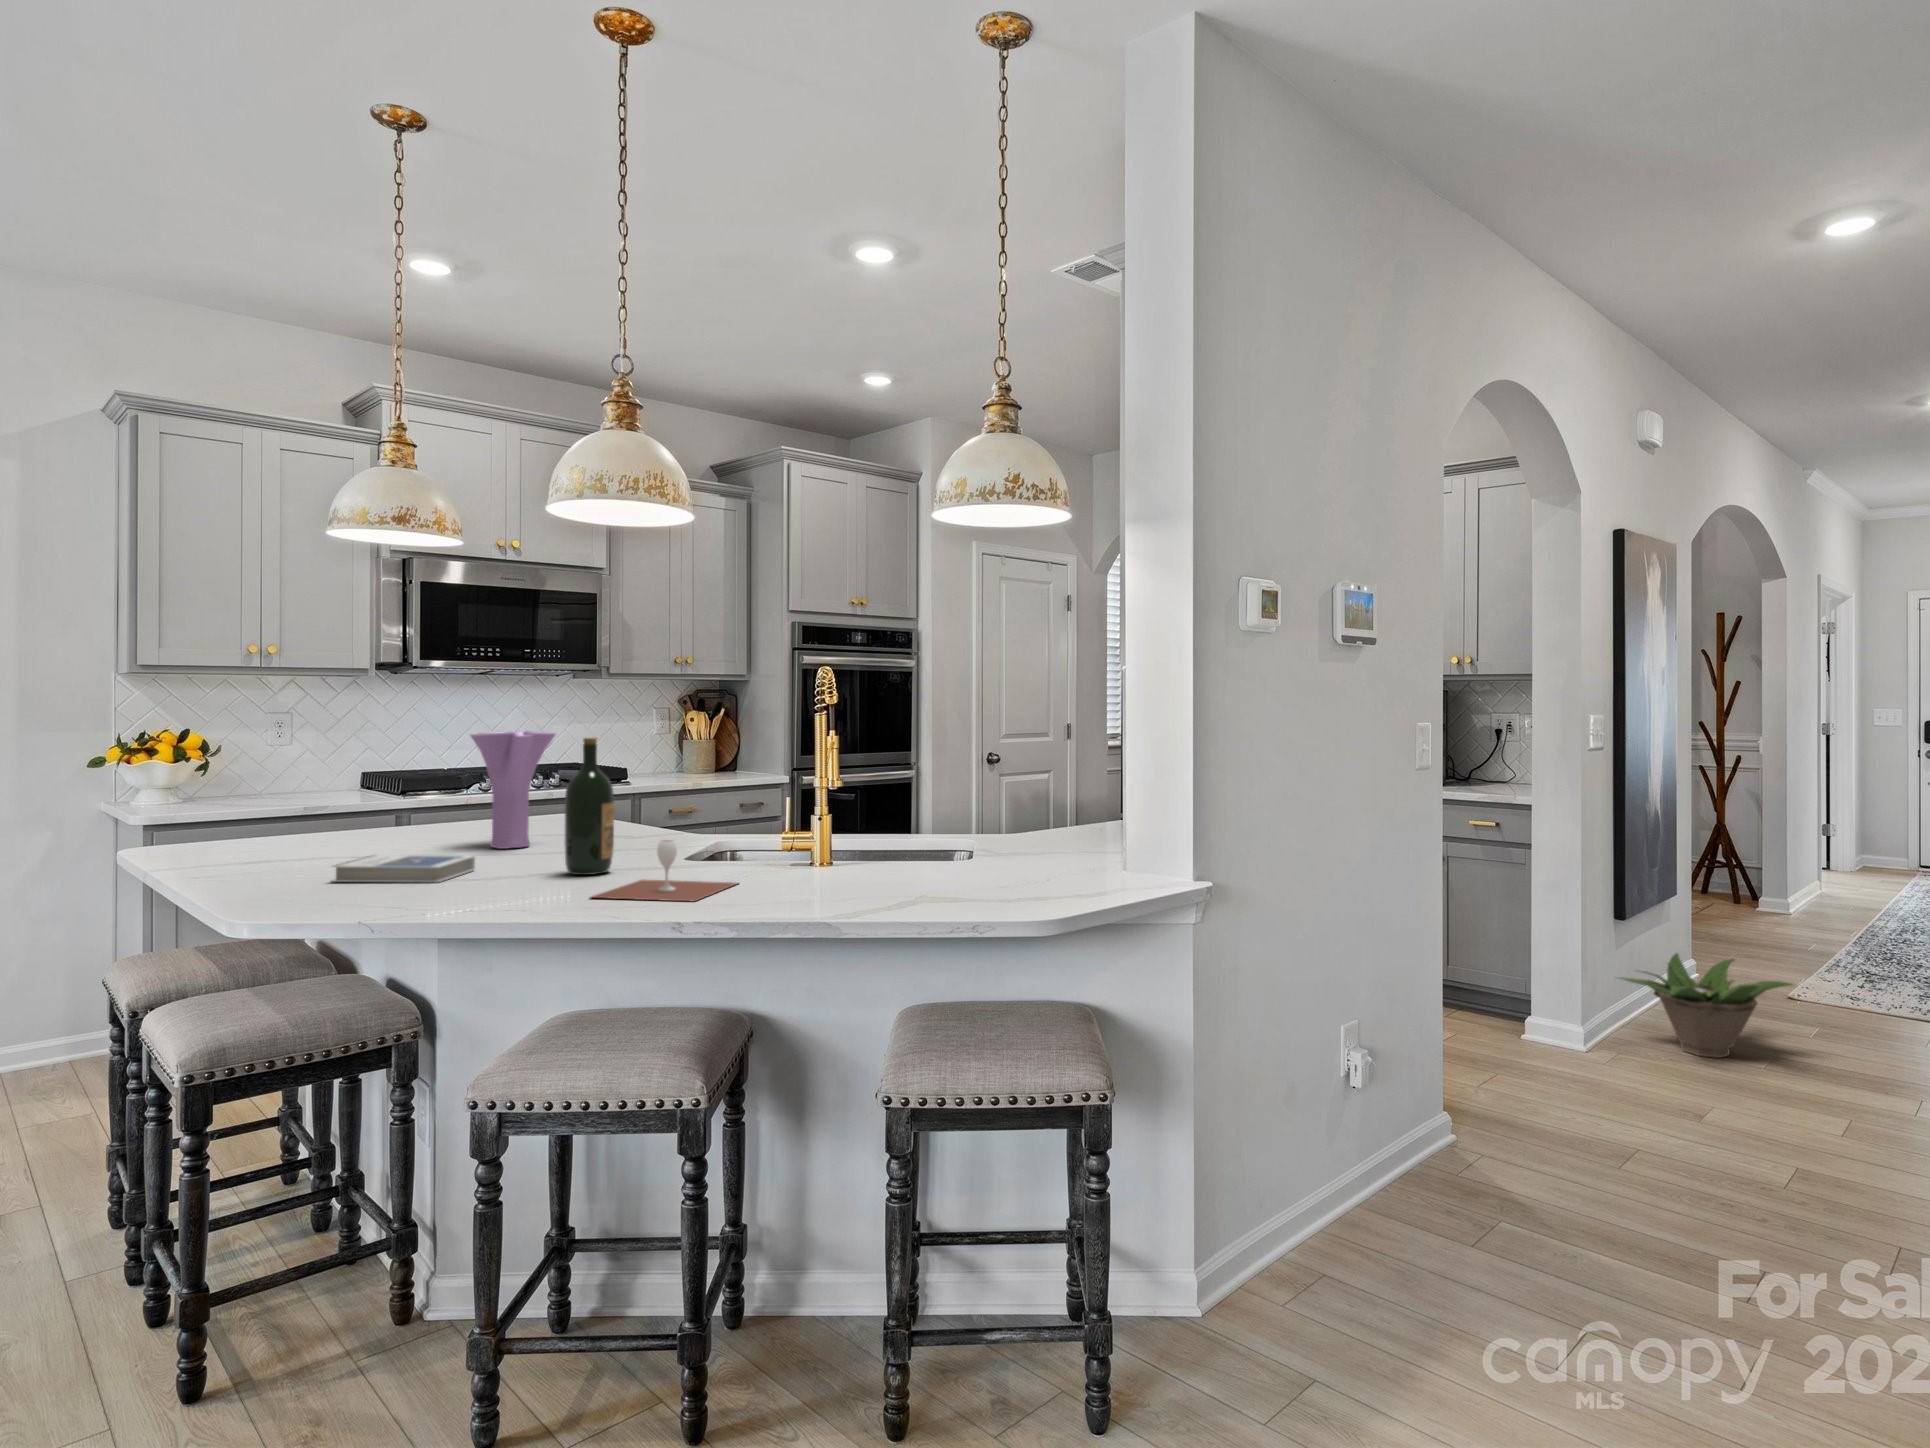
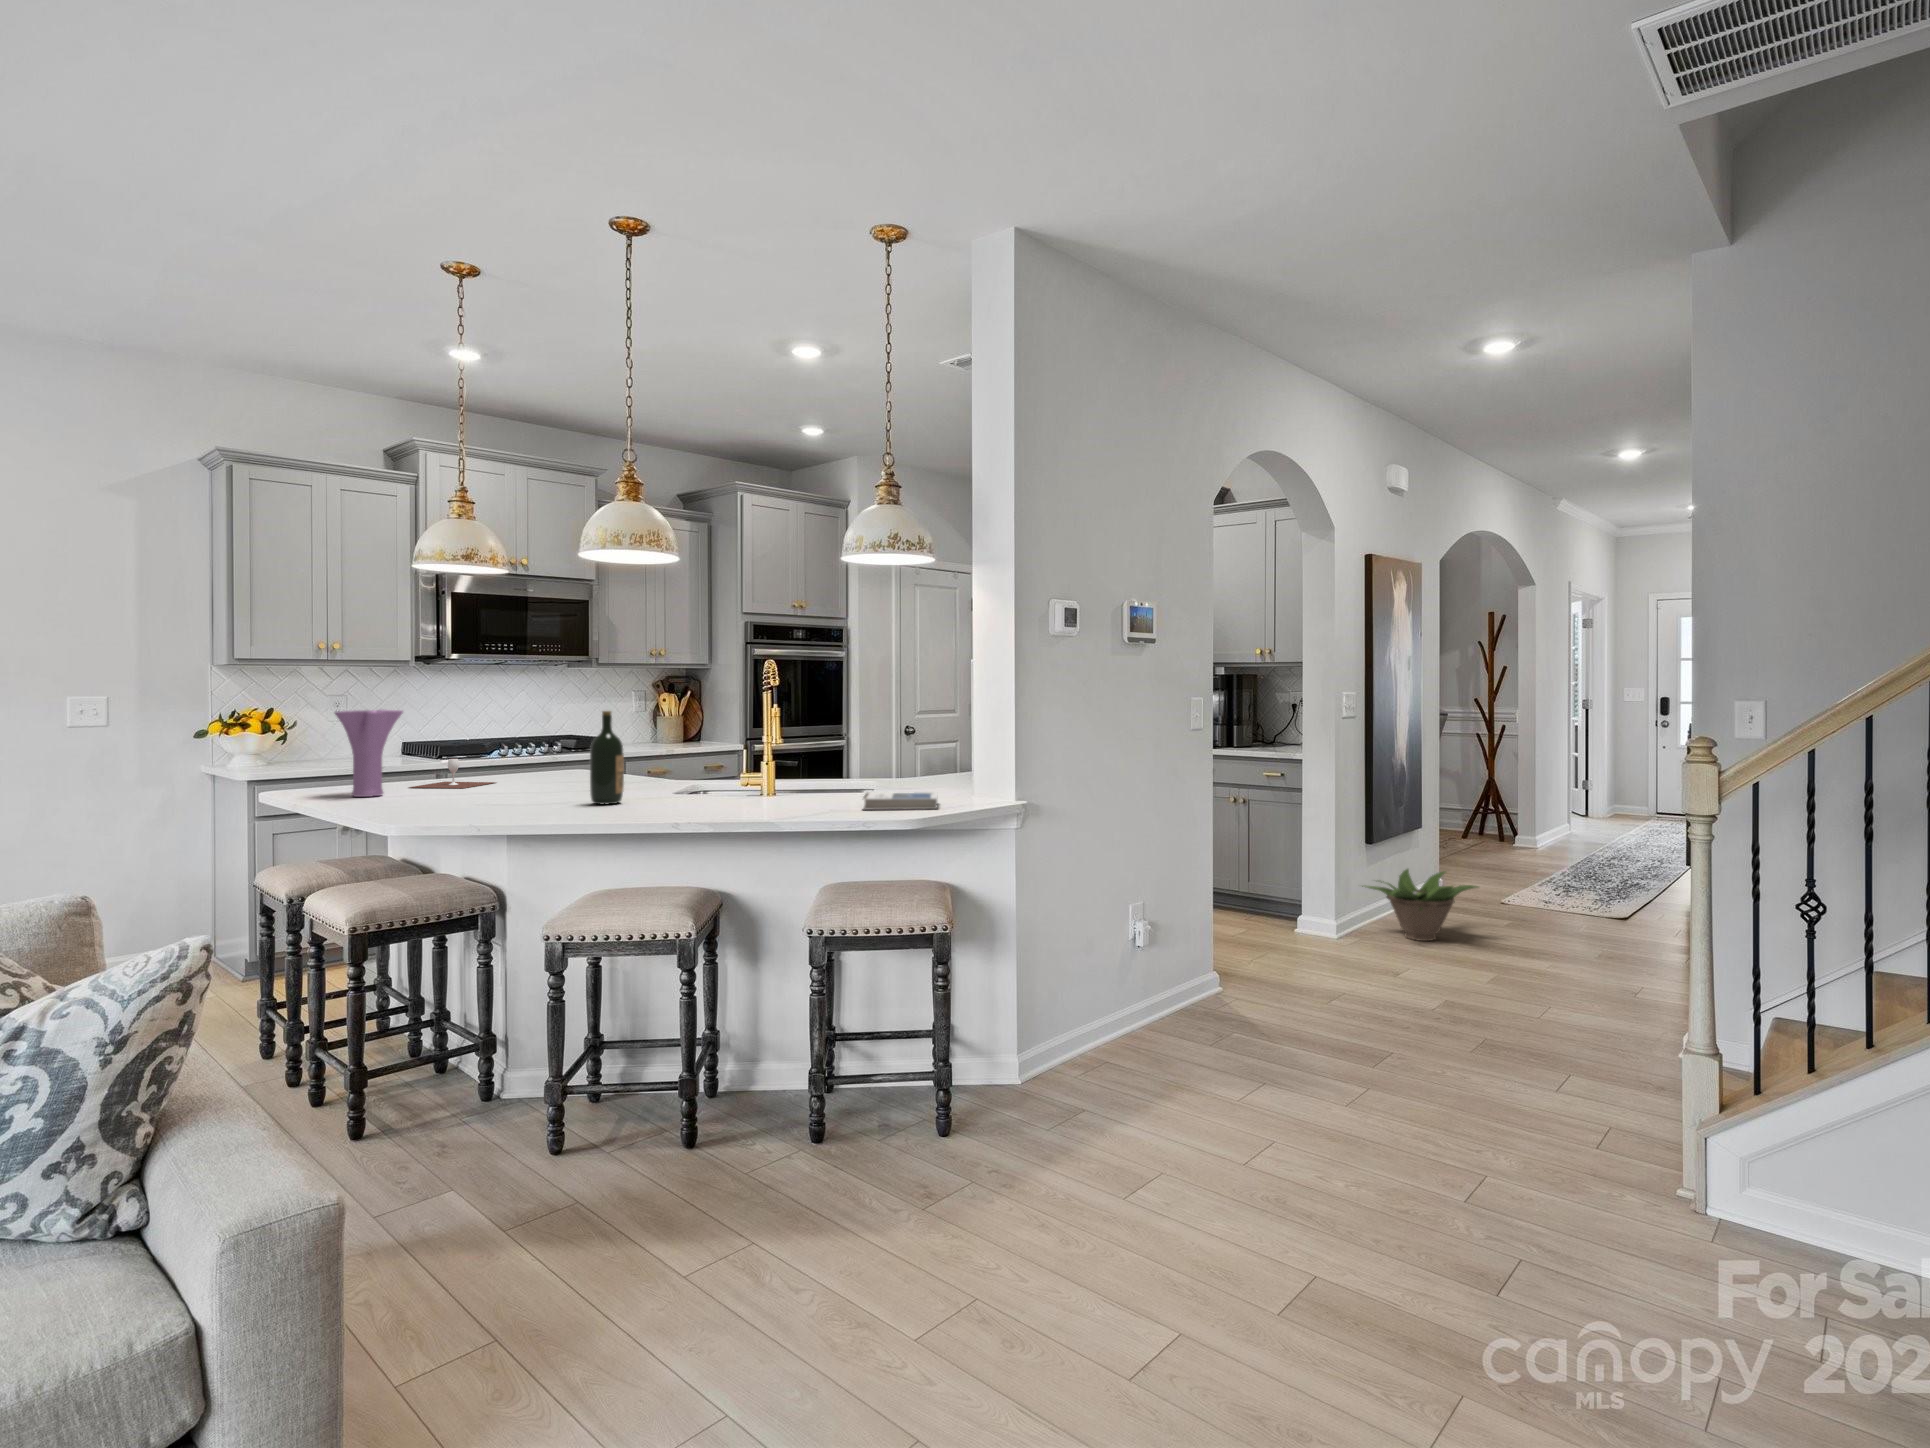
vase: present [471,731,555,849] -> present [335,710,403,797]
wine glass: present [590,840,736,901] -> present [410,759,495,788]
hardback book: present [332,855,475,882] -> present [863,792,937,810]

